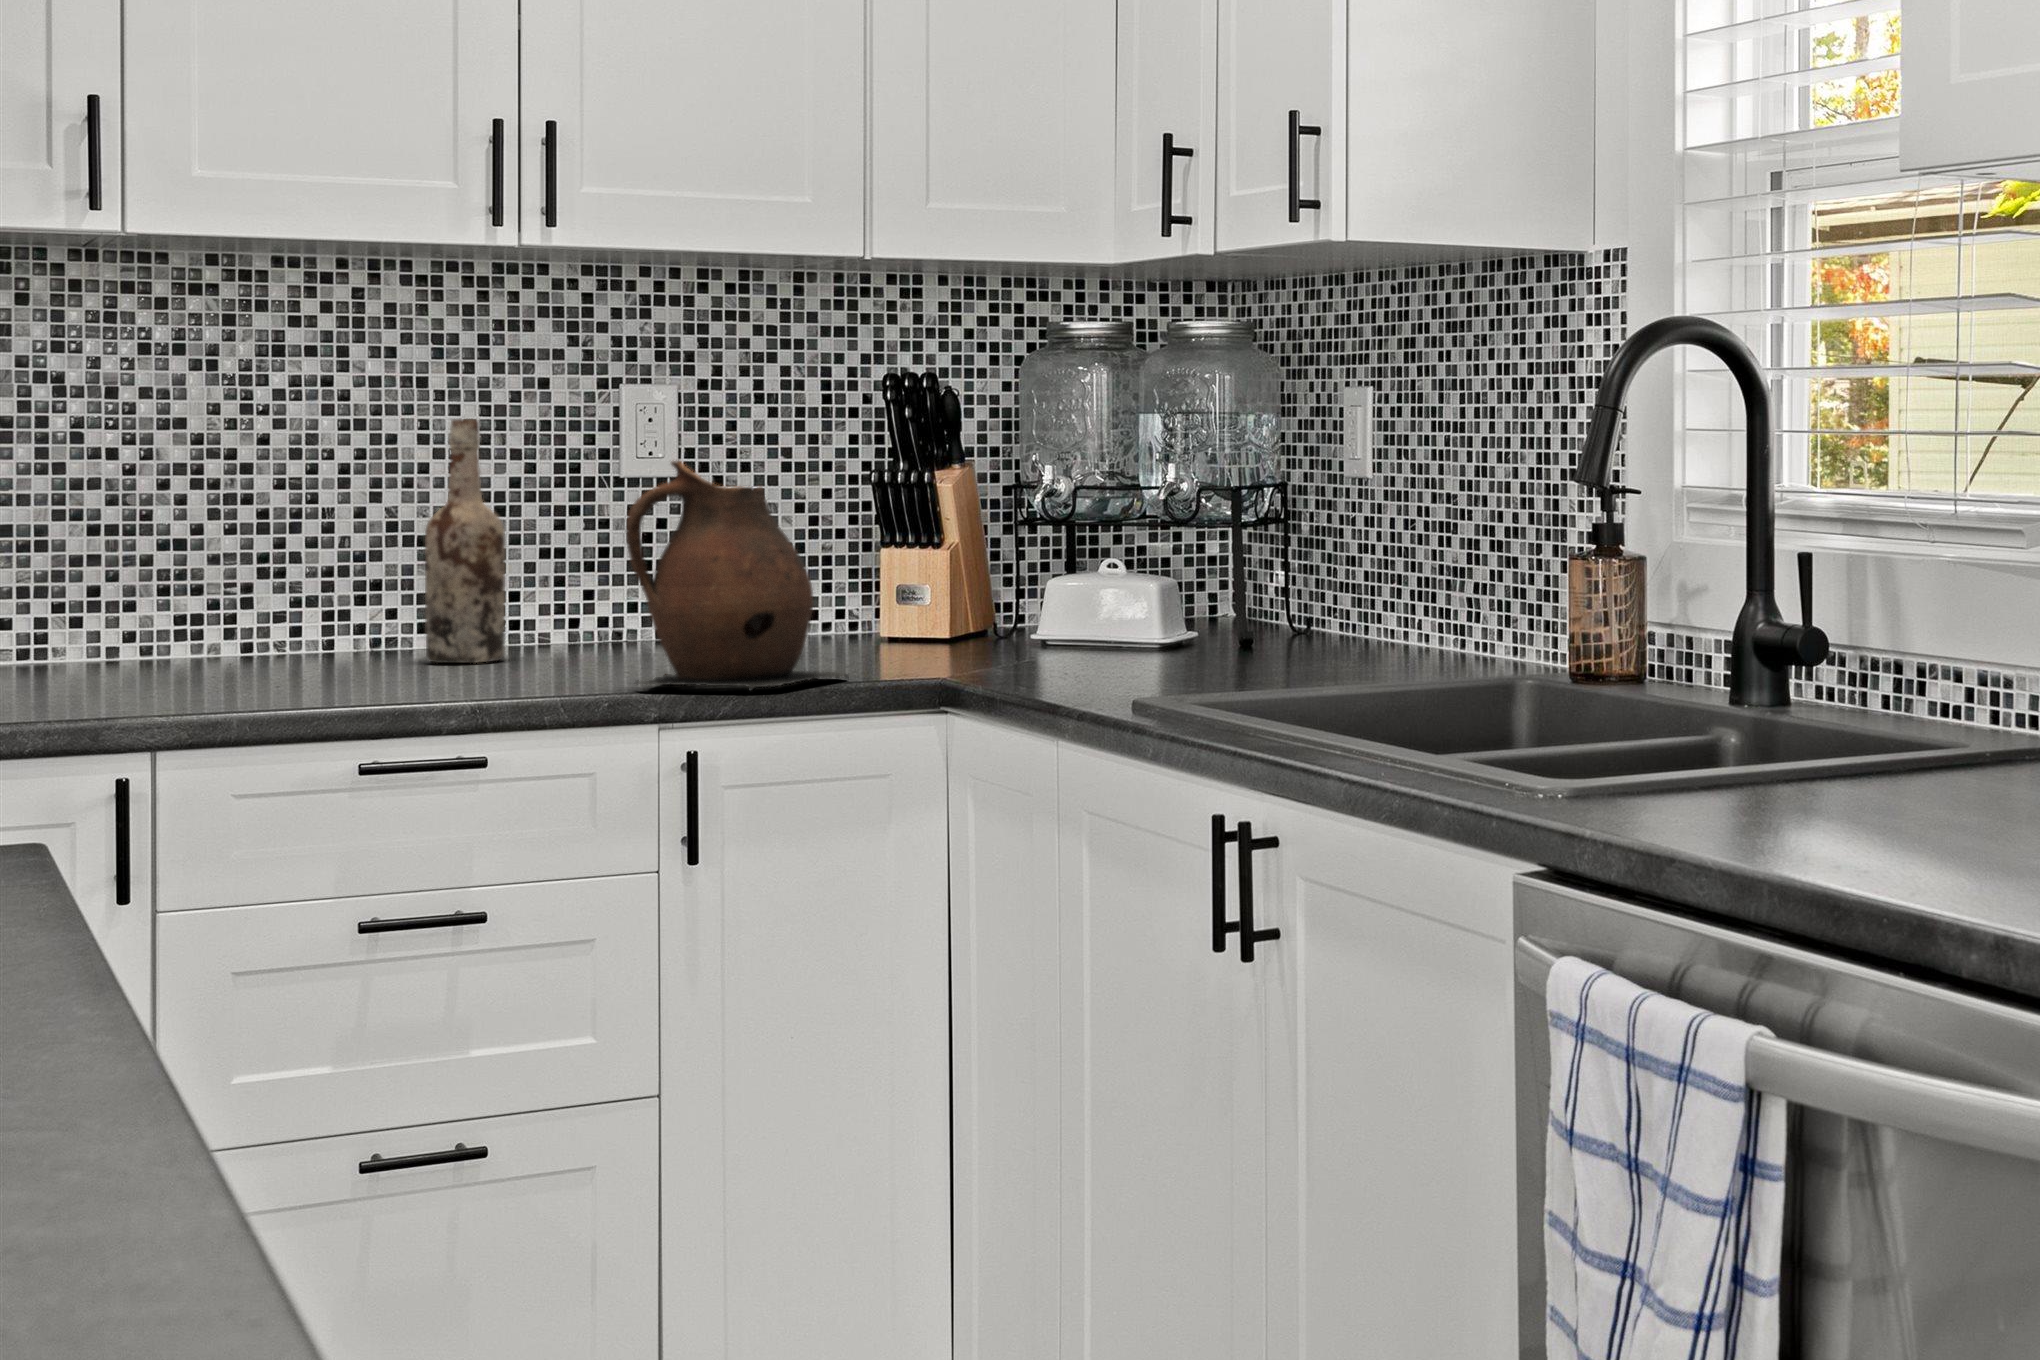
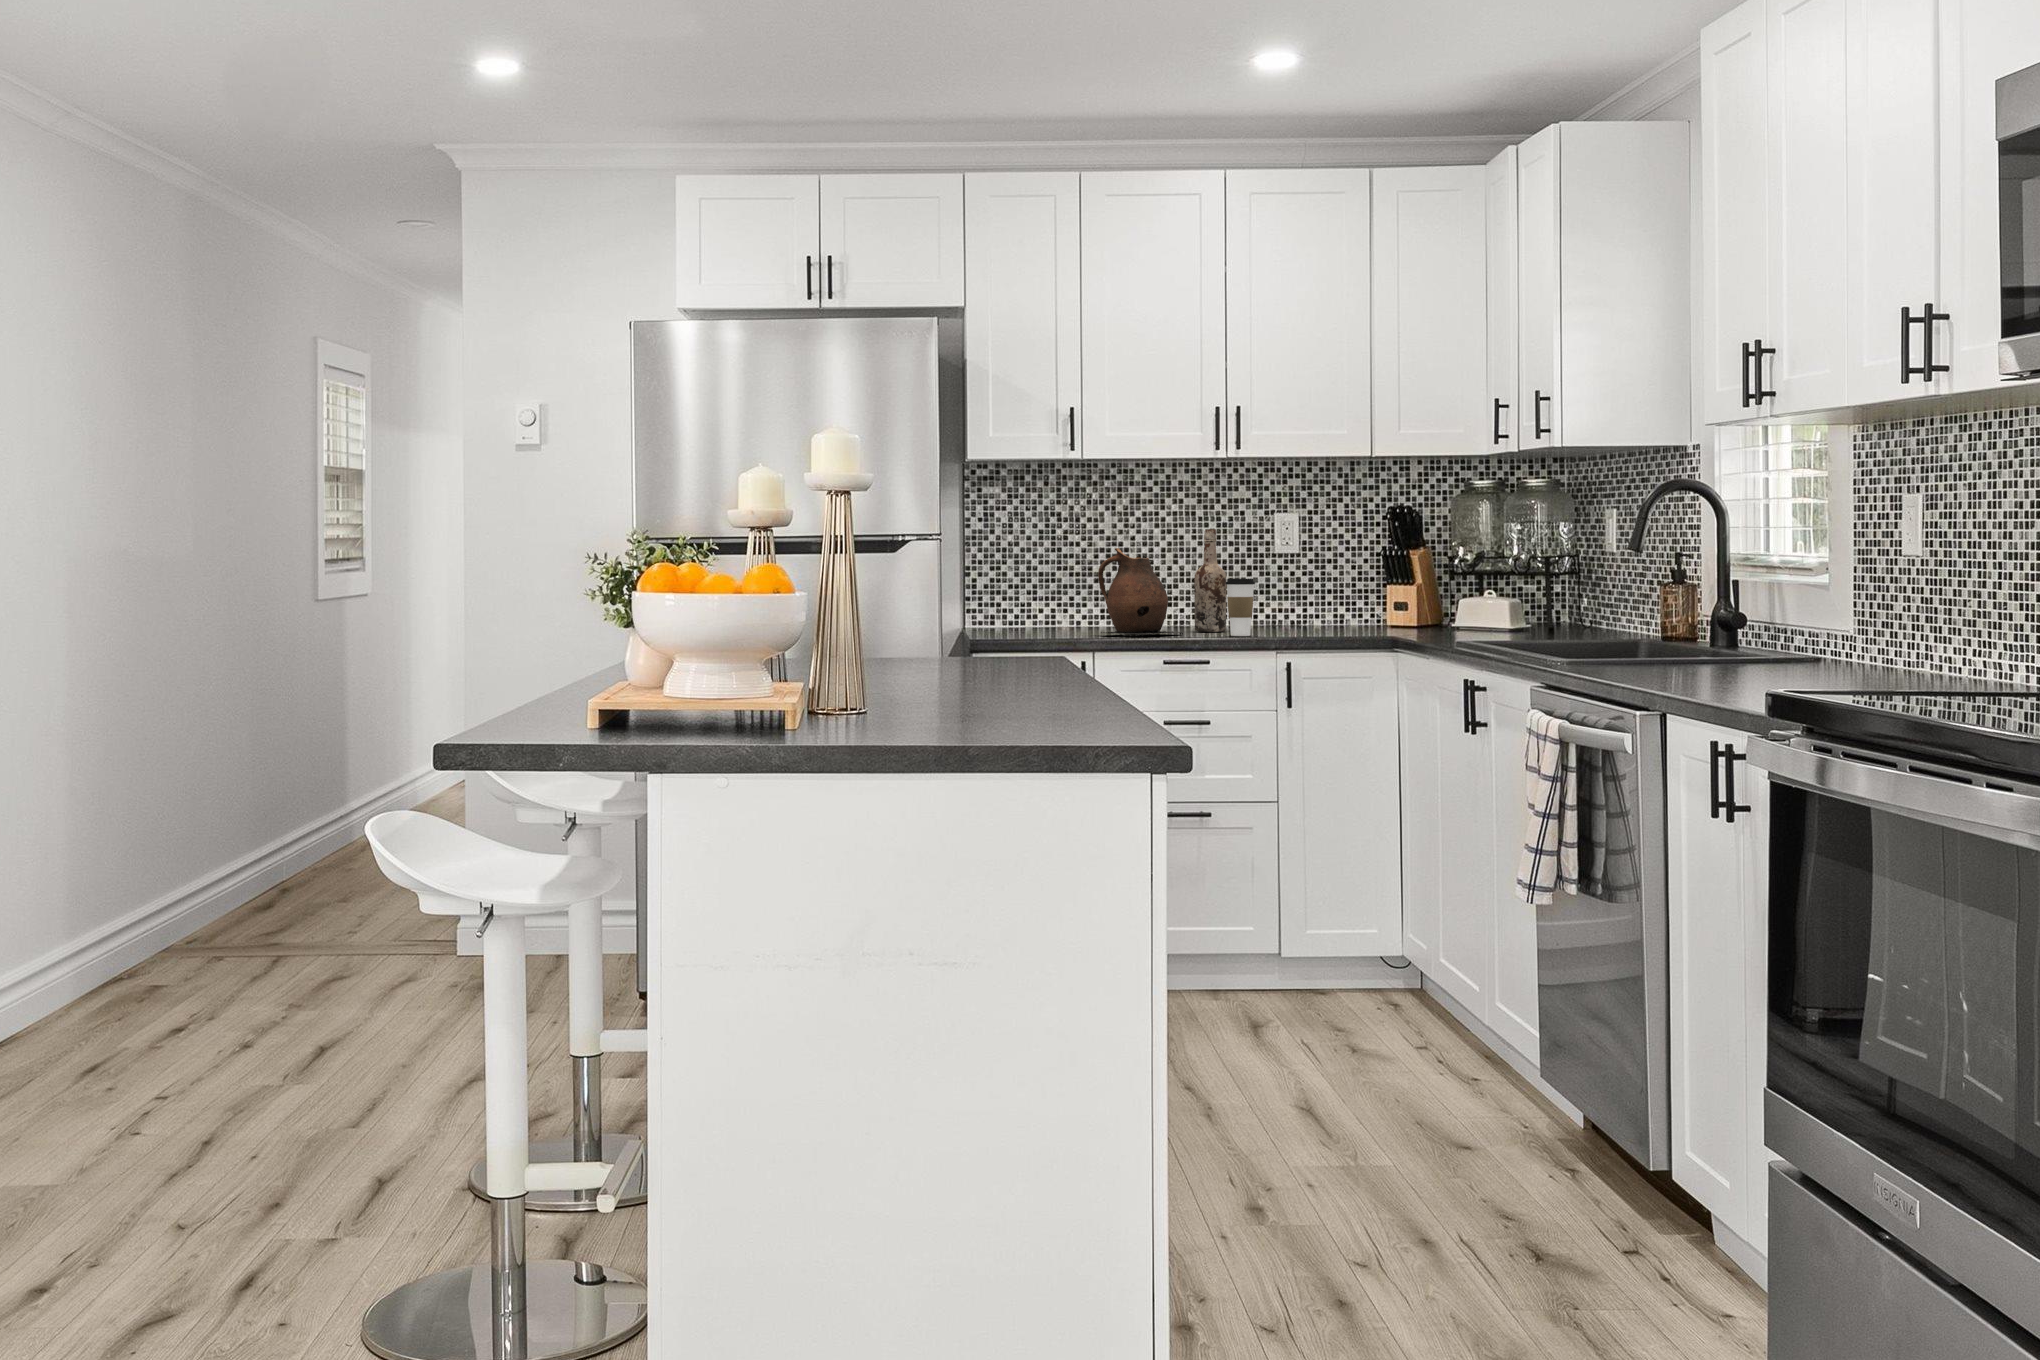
ceramic pitcher: present [626,461,849,690] -> present [1098,548,1183,636]
coffee cup: none [510,539,585,679] -> present [1225,579,1255,636]

